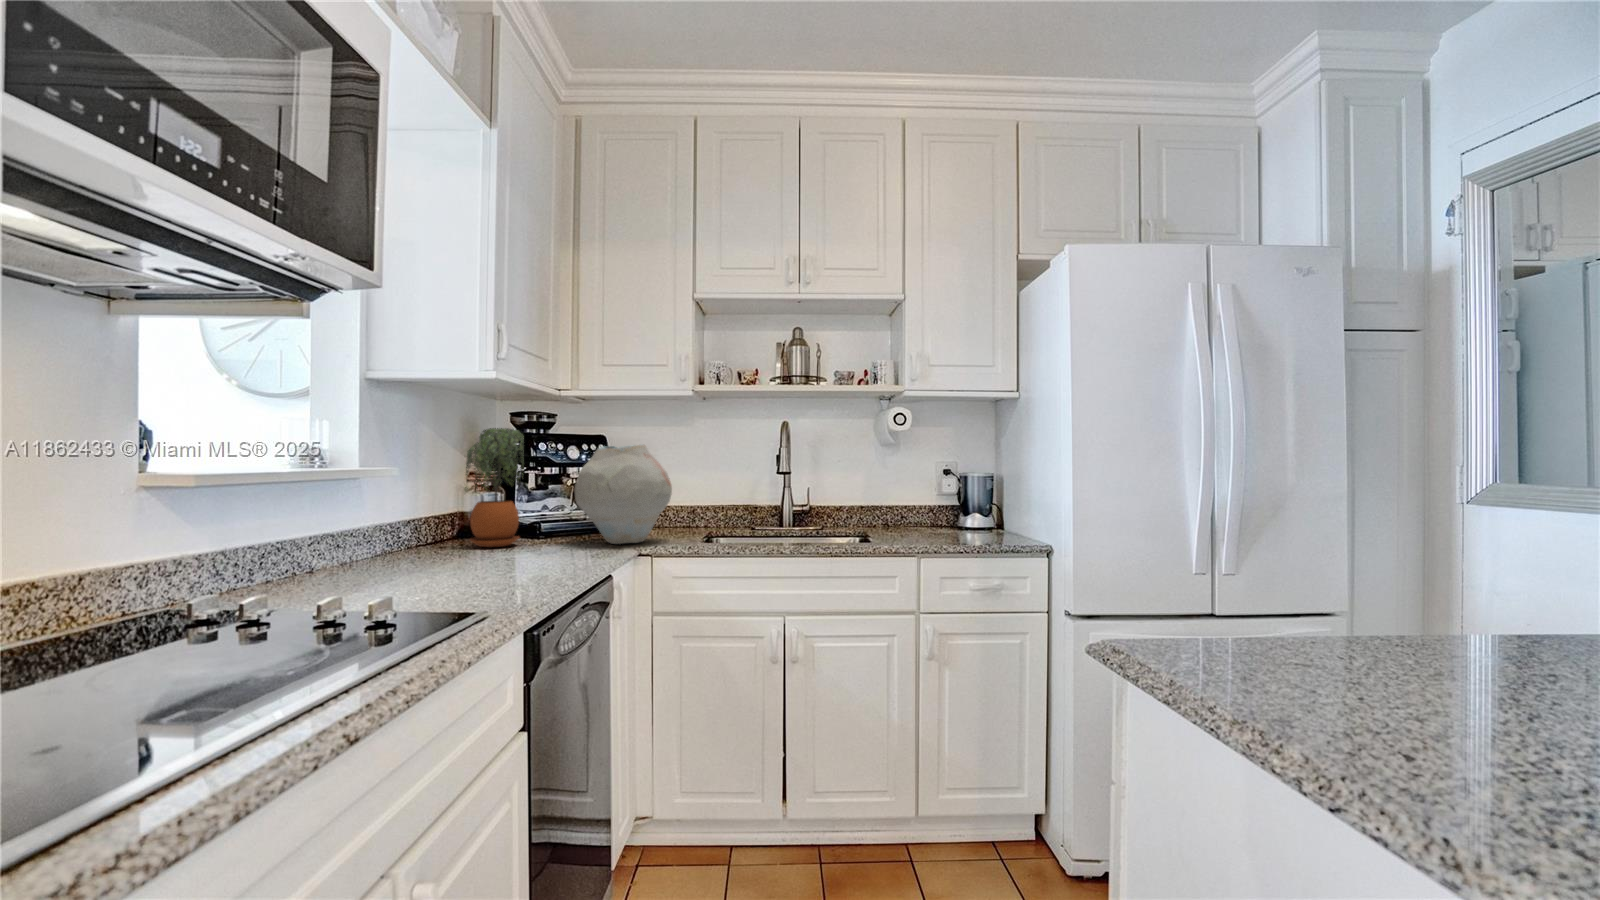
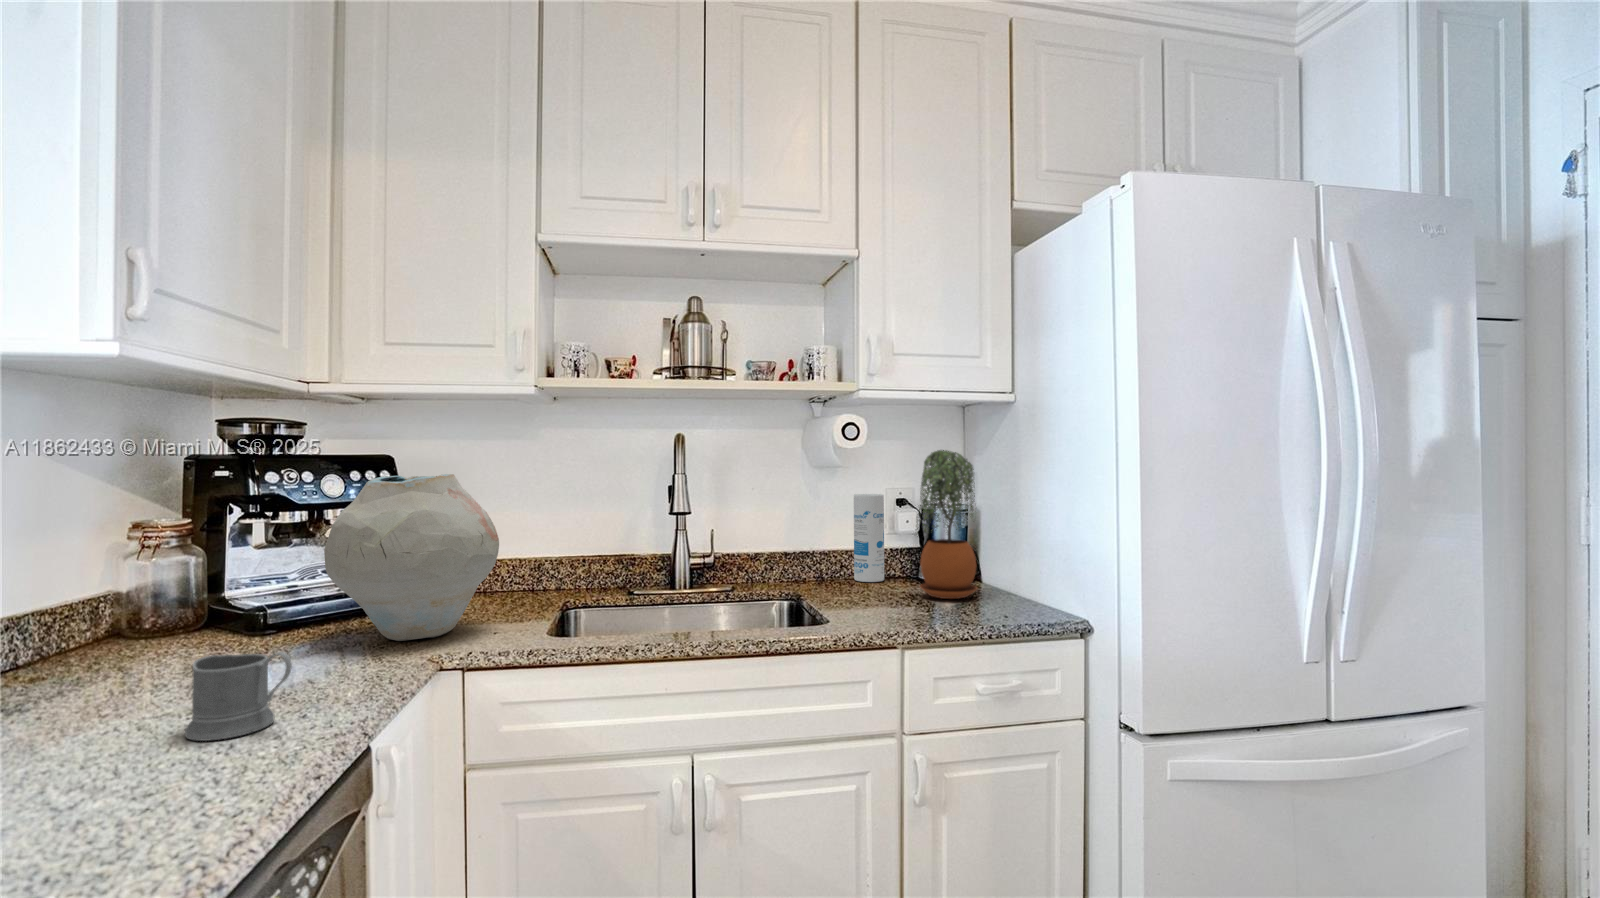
potted plant: present [465,428,524,547] -> present [917,450,977,599]
canister: none [910,466,932,528] -> present [854,494,884,582]
mug: none [528,529,577,570] -> present [185,652,292,741]

